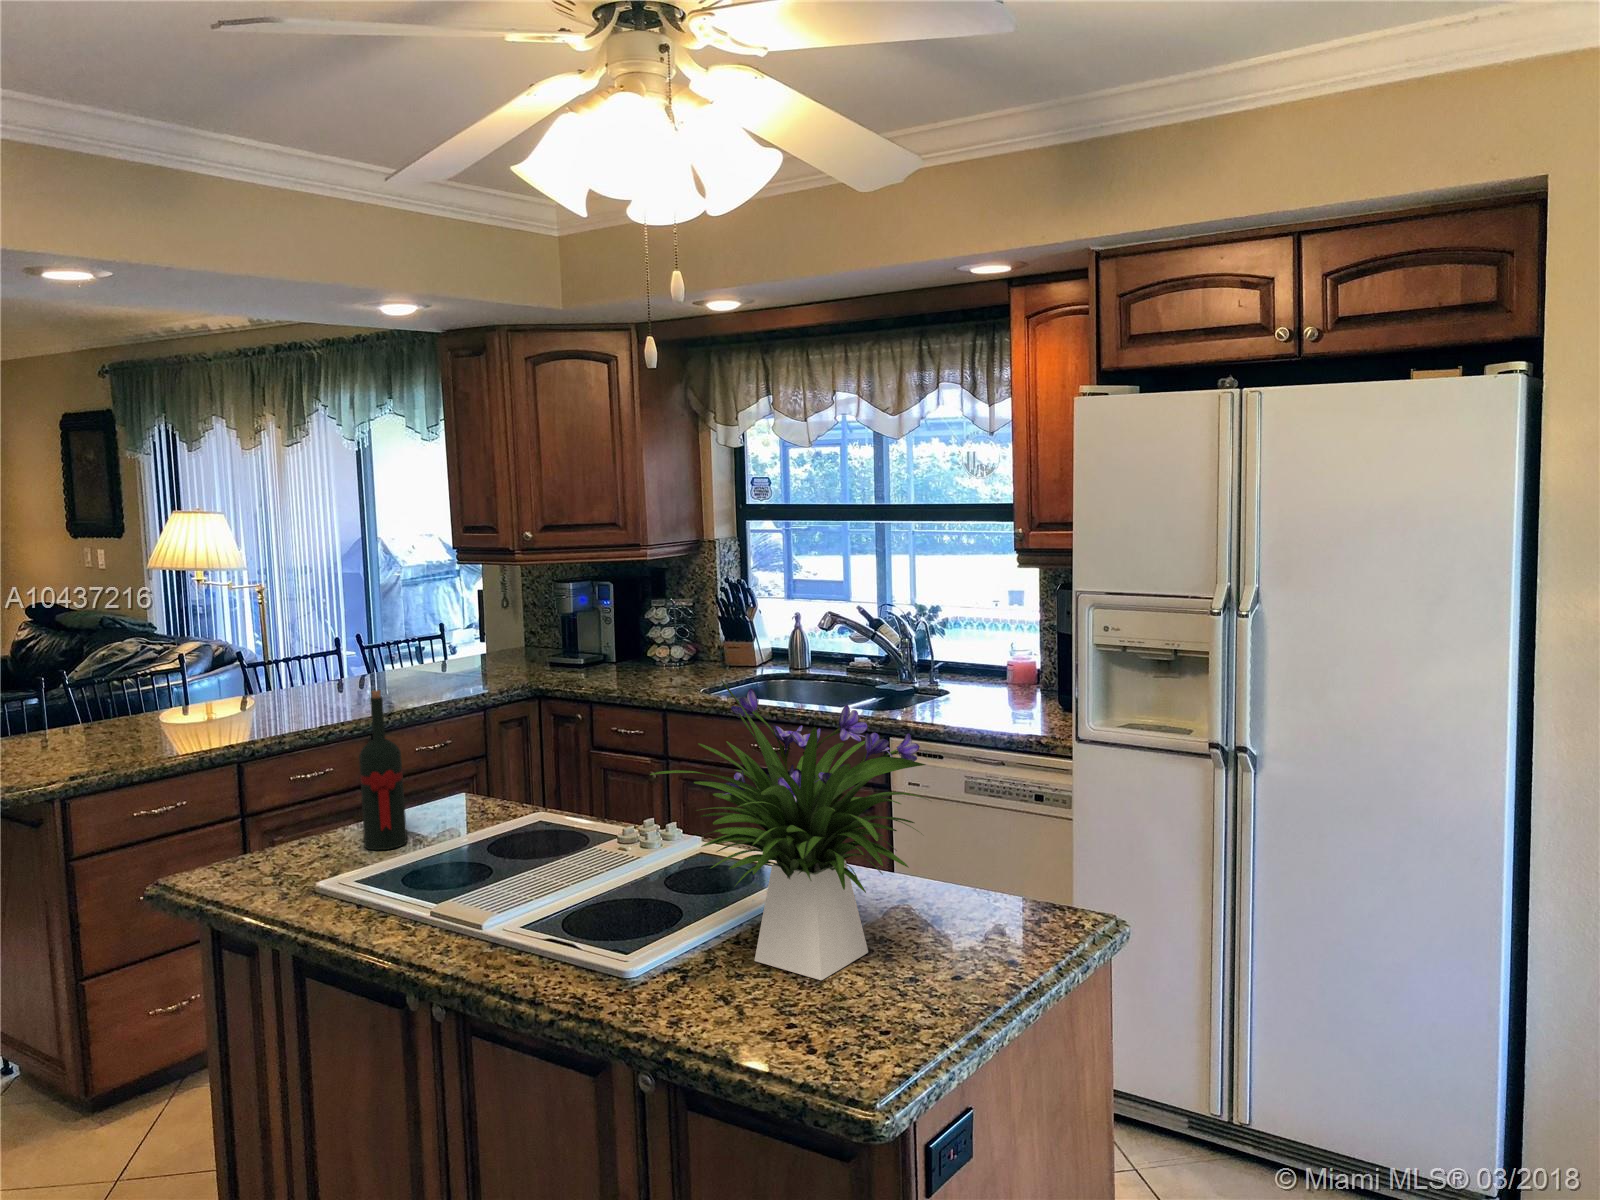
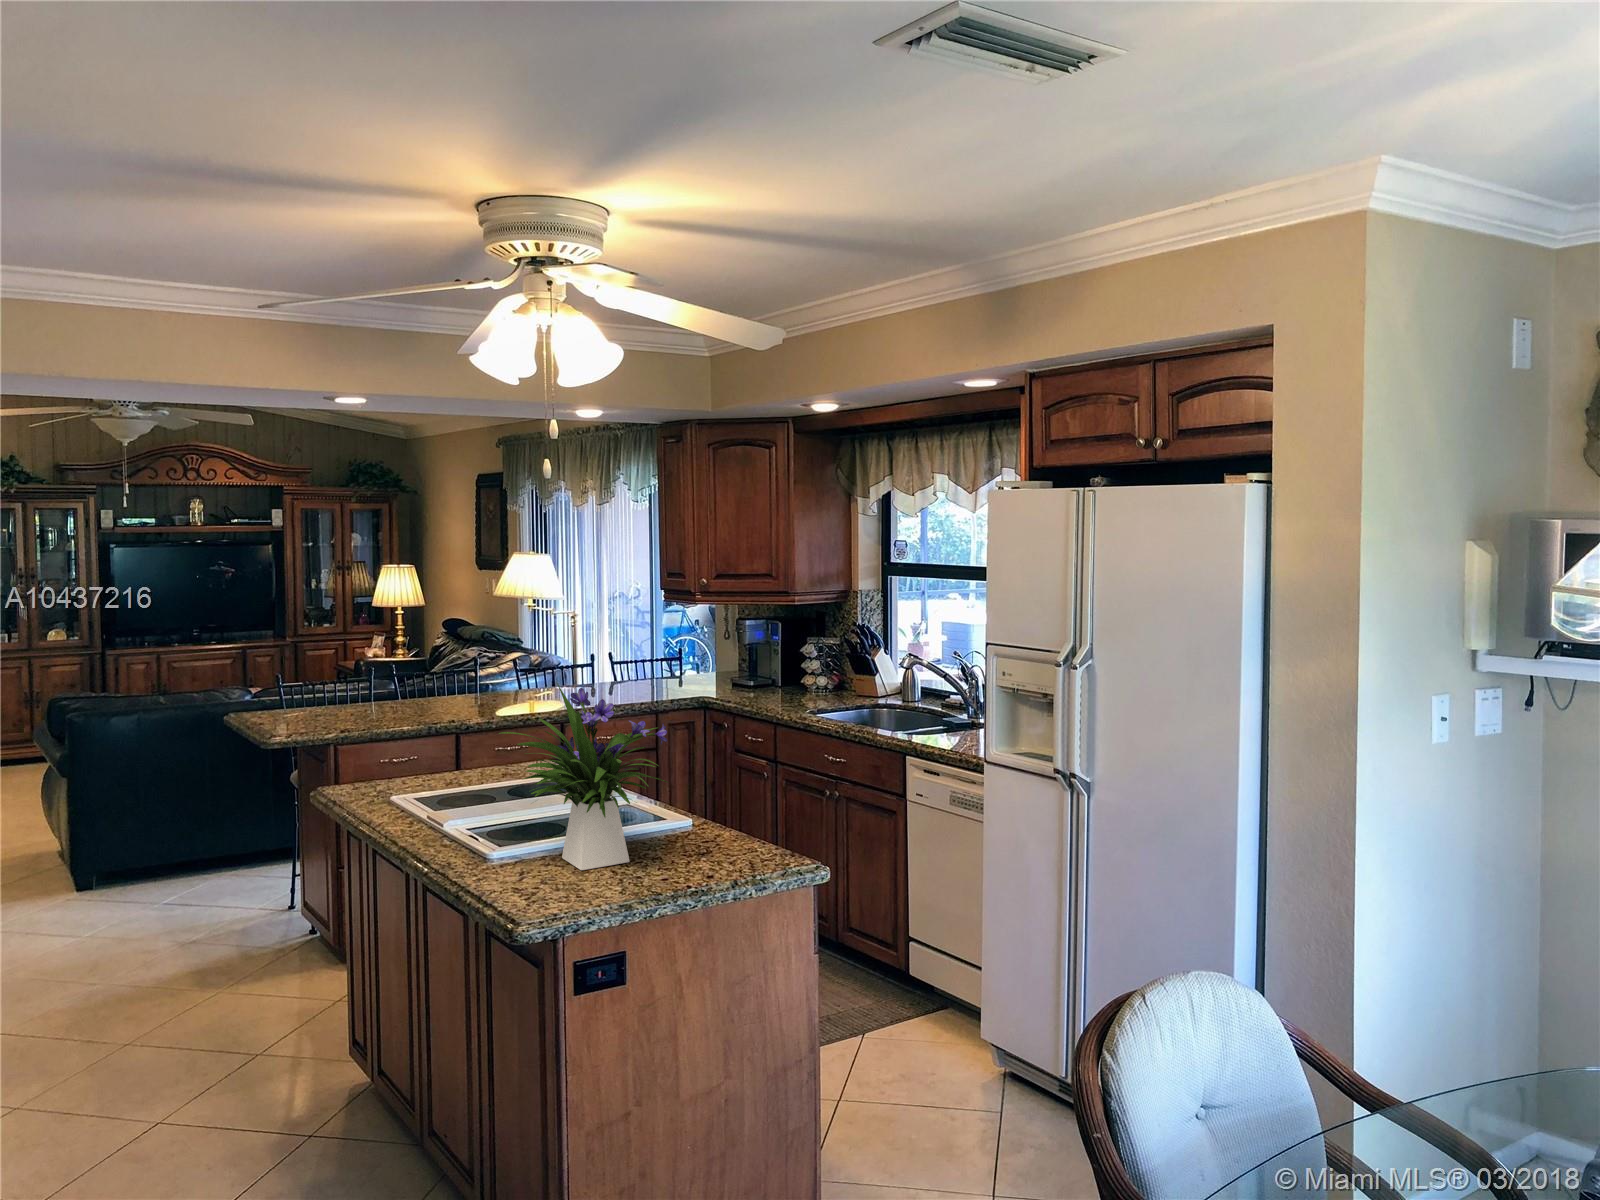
wine bottle: present [359,690,407,850] -> none [445,682,473,785]

